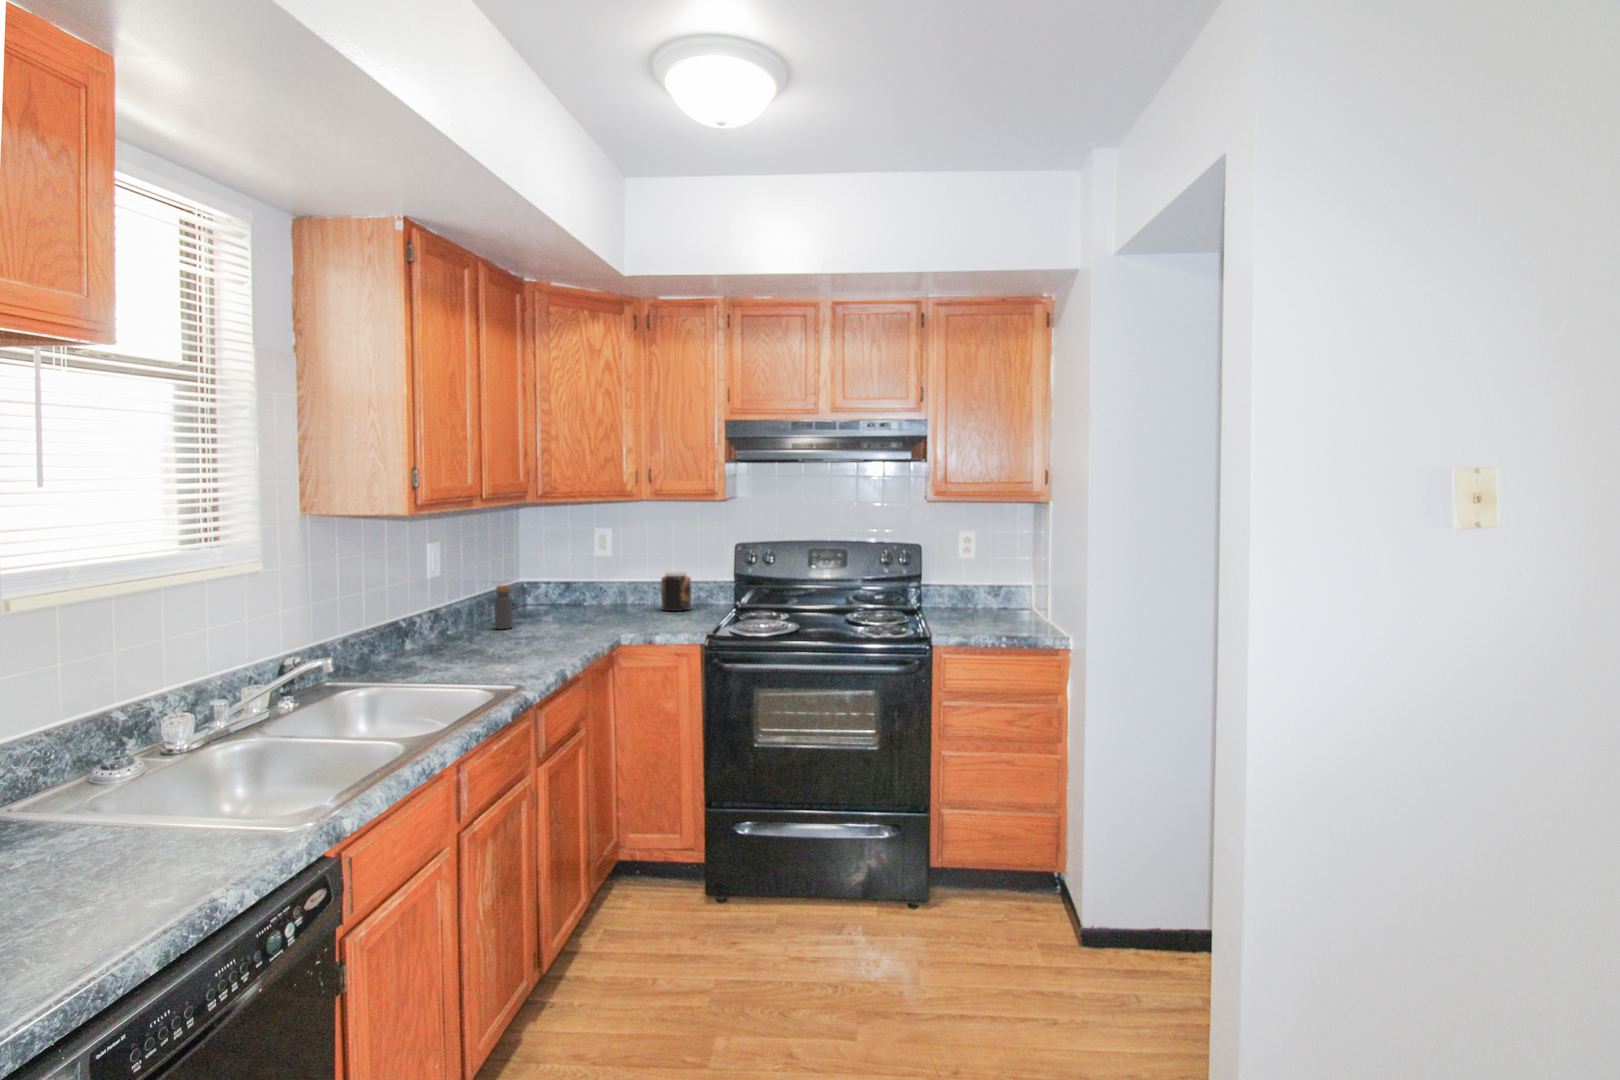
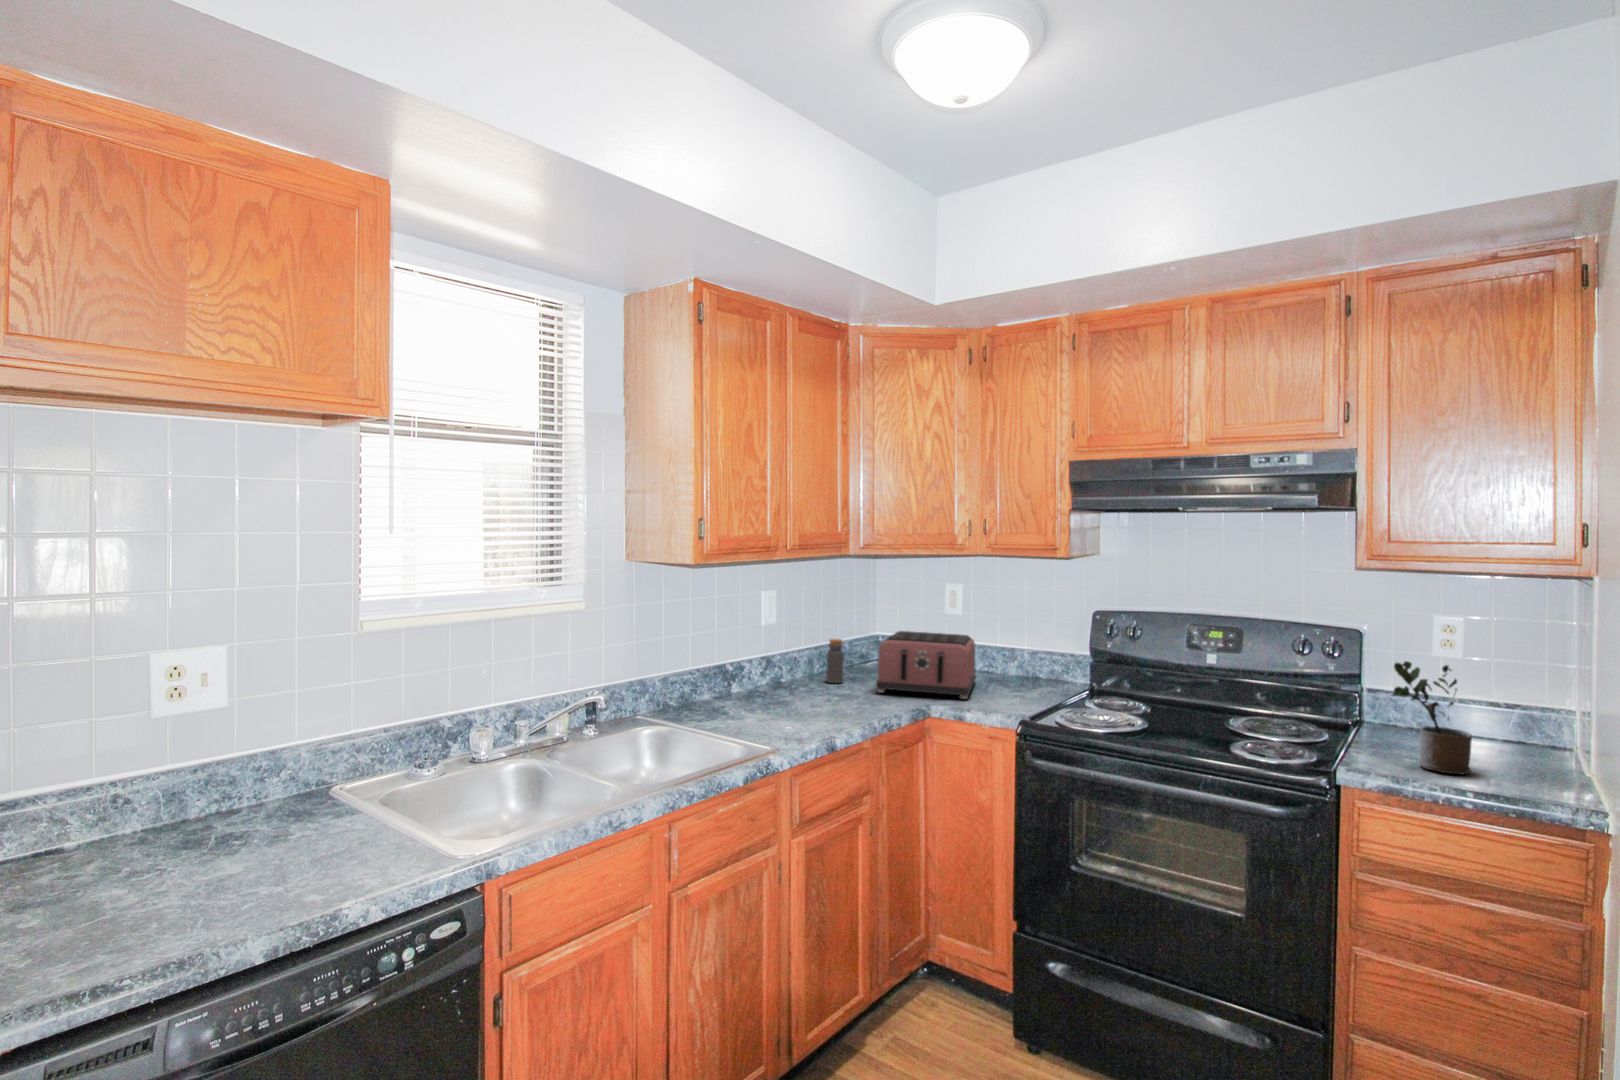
potted plant: none [961,556,1008,629] -> present [1392,661,1472,774]
toaster: none [553,571,646,631] -> present [876,631,976,699]
jar: present [661,571,691,611] -> none [1008,639,1043,686]

